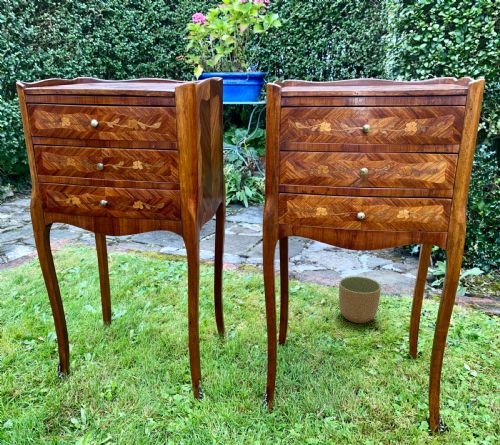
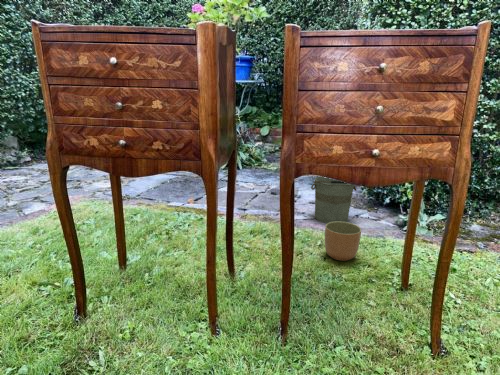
bucket: none [335,217,392,277] -> present [311,176,356,223]

